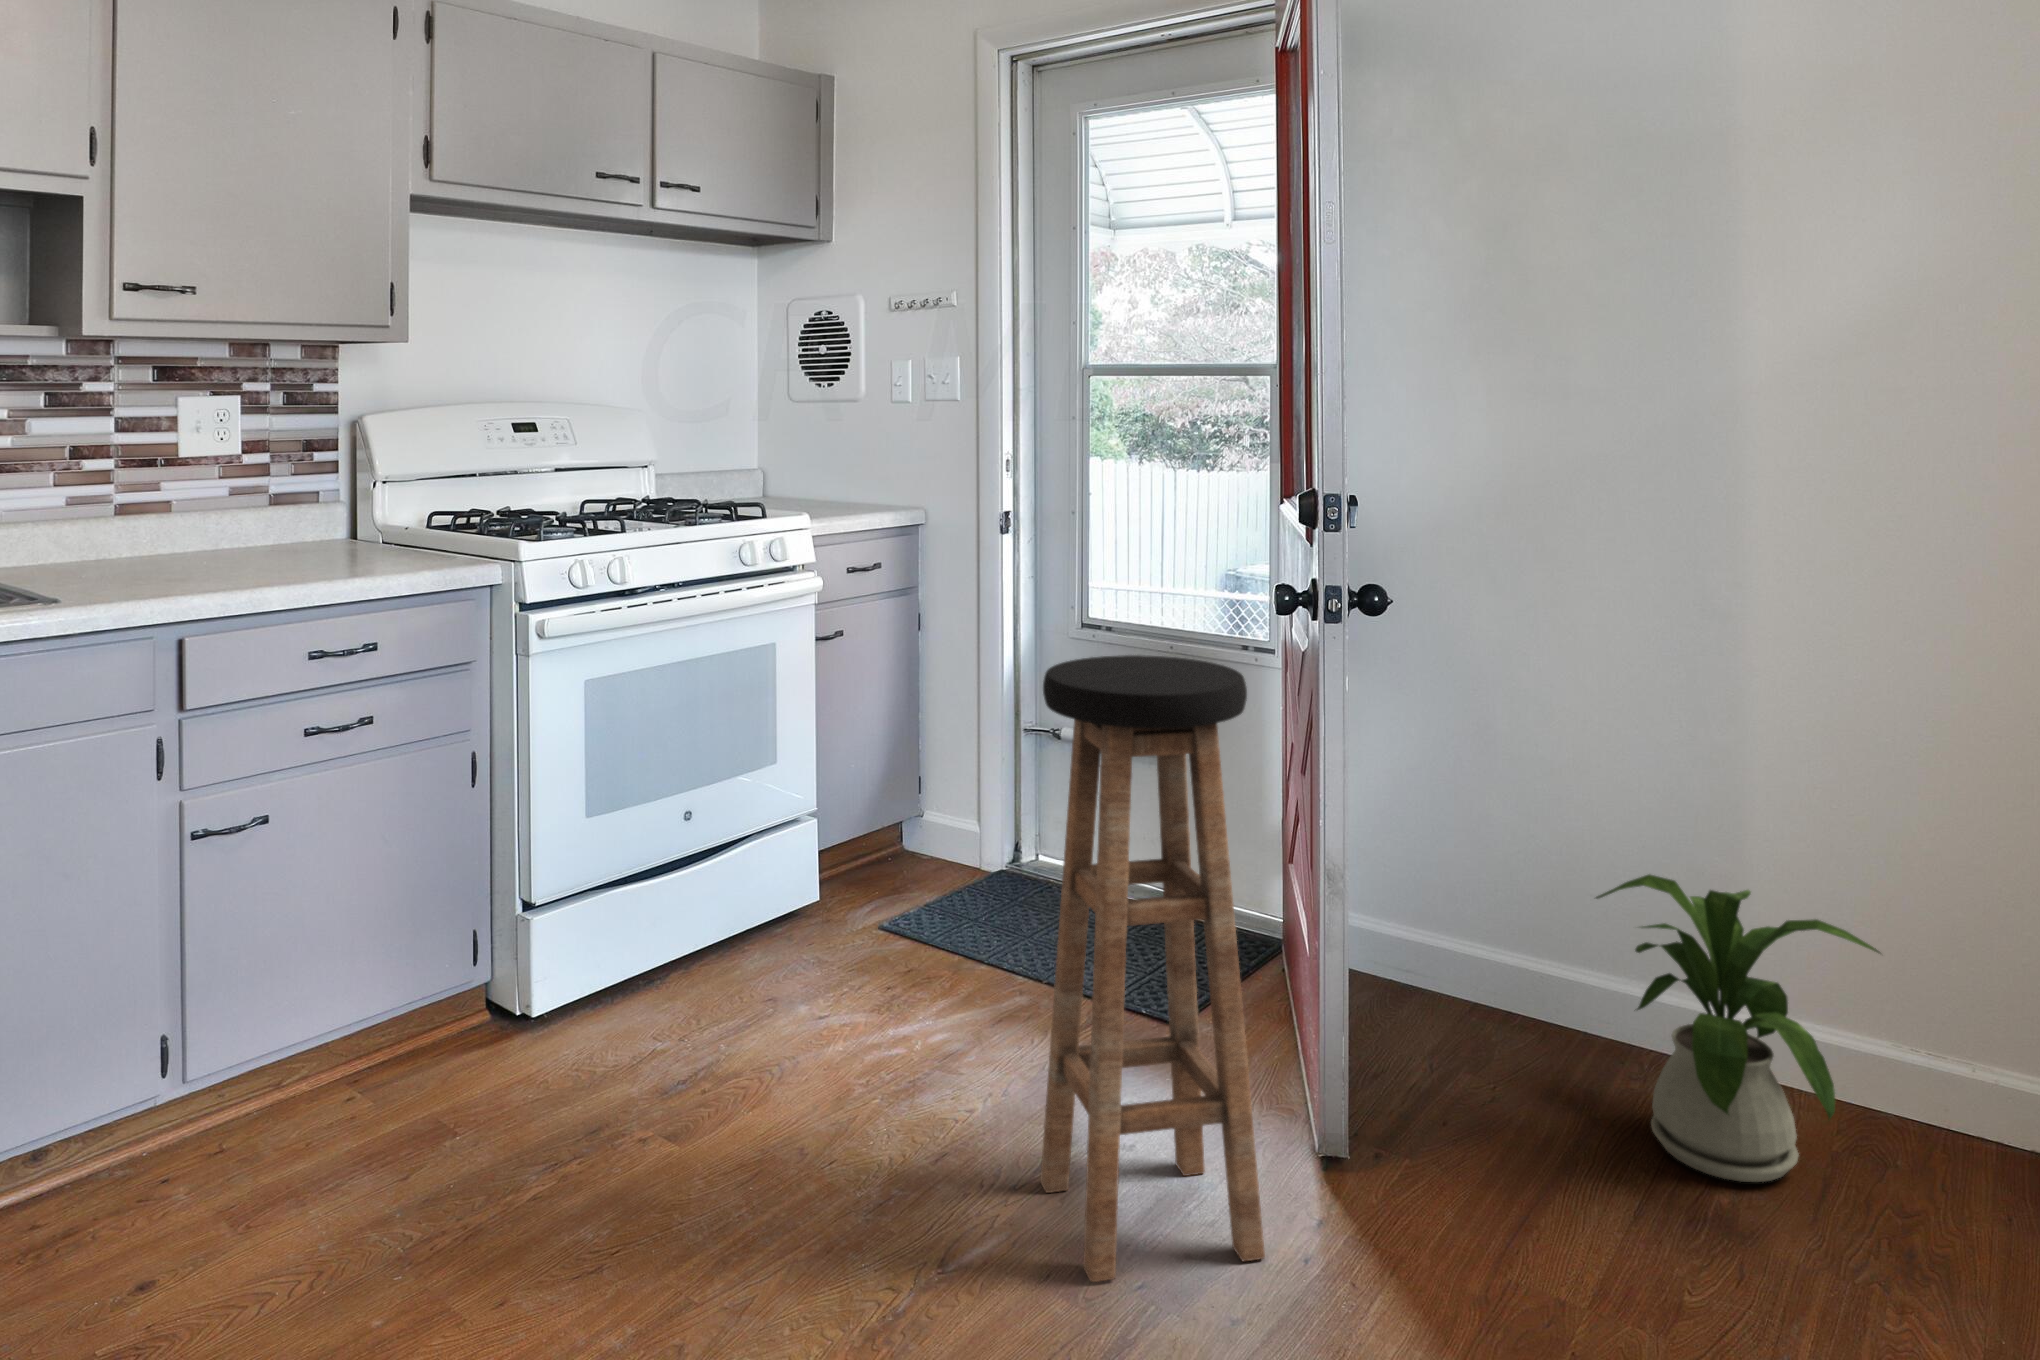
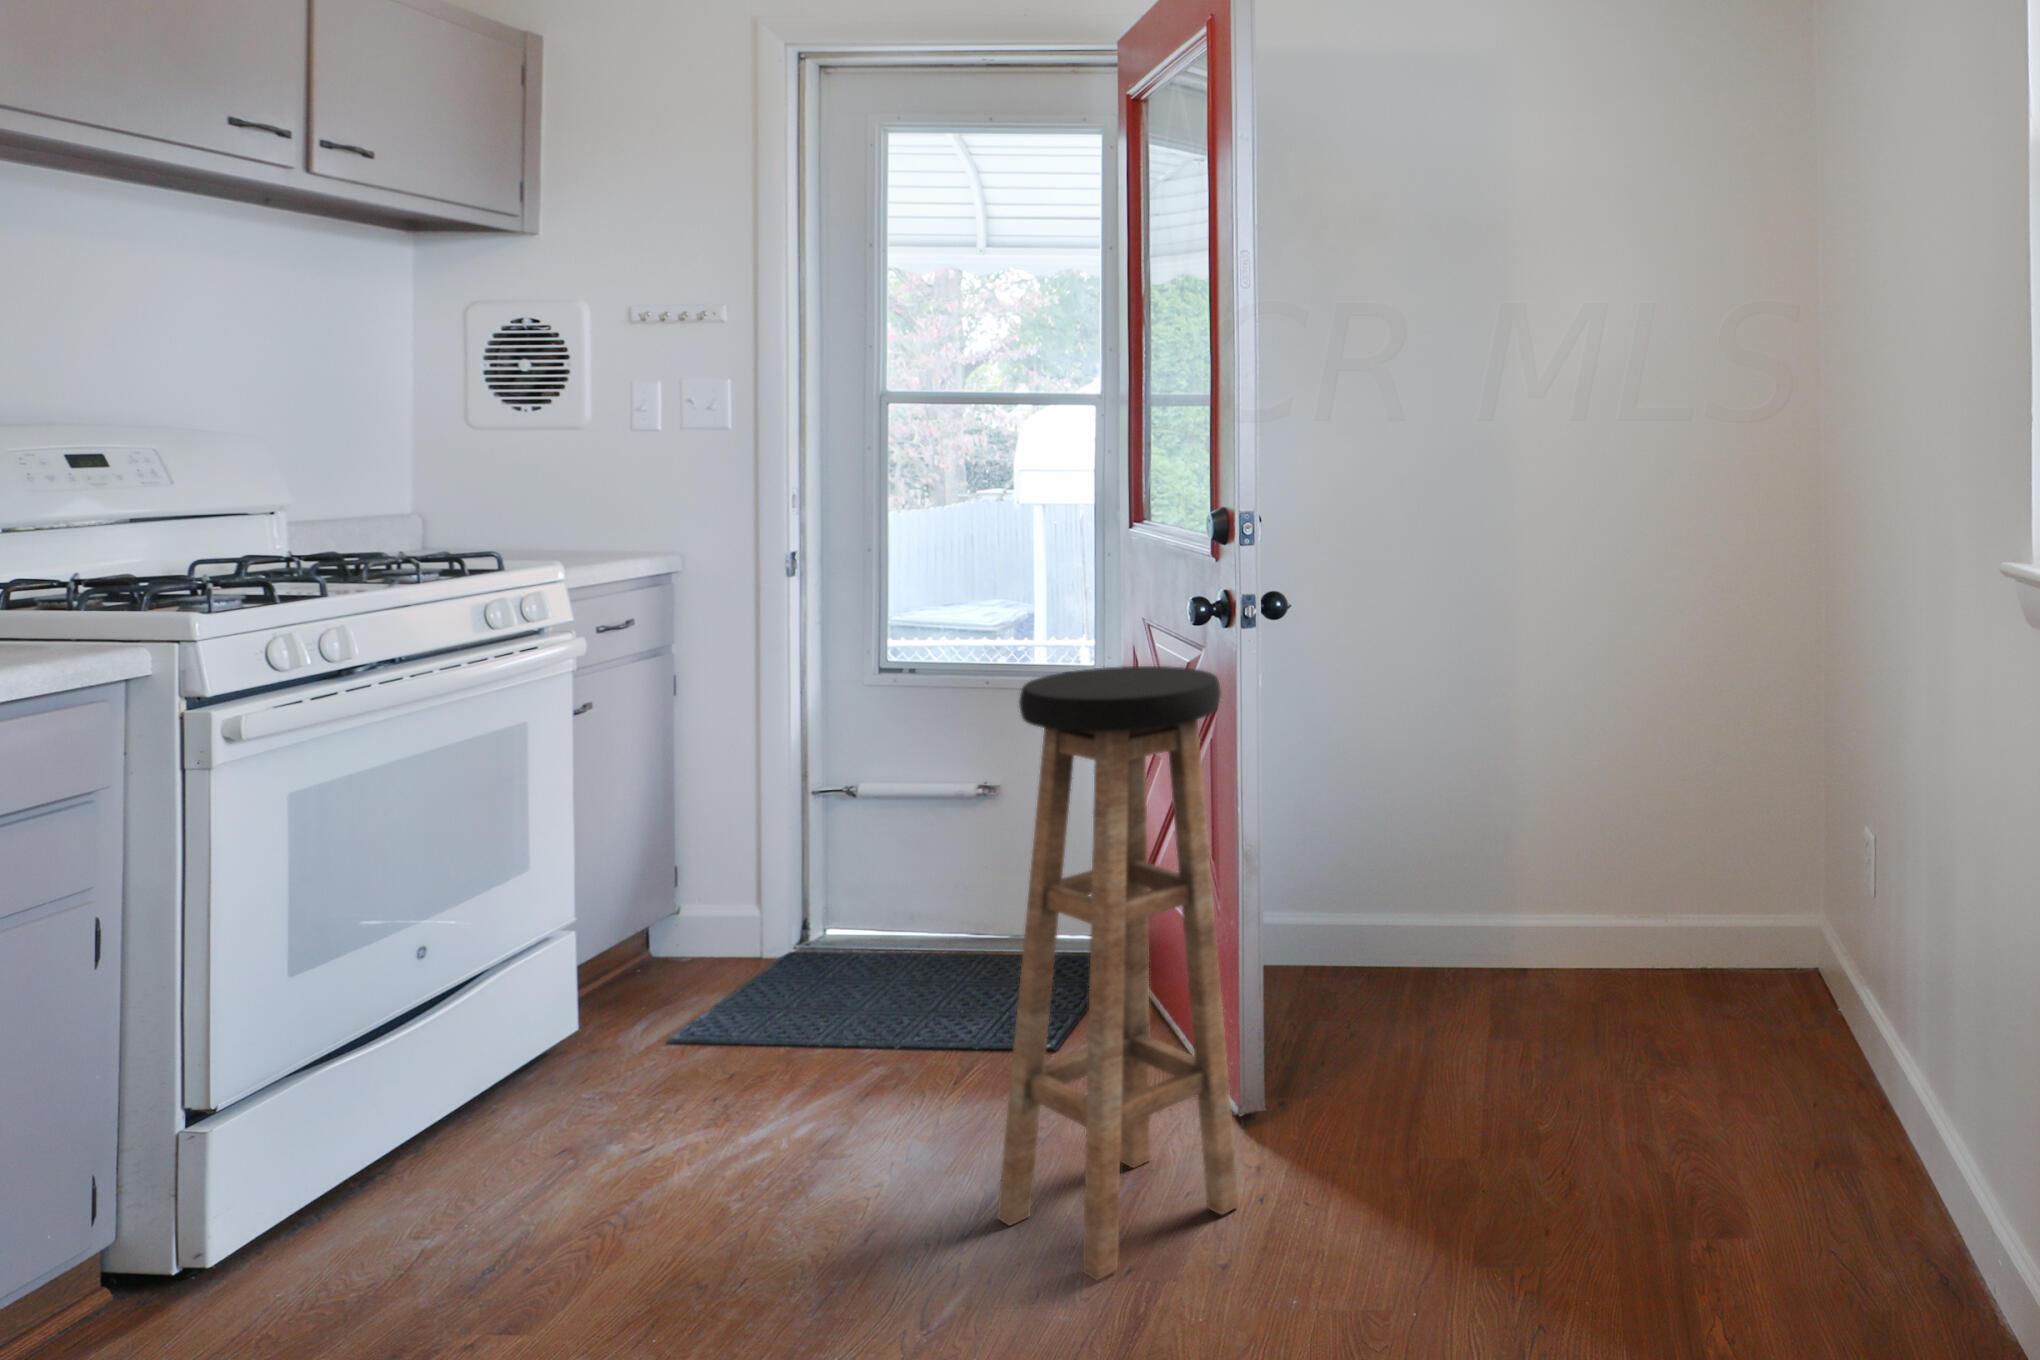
house plant: present [1596,874,1880,1182] -> none [1433,801,1638,1036]

